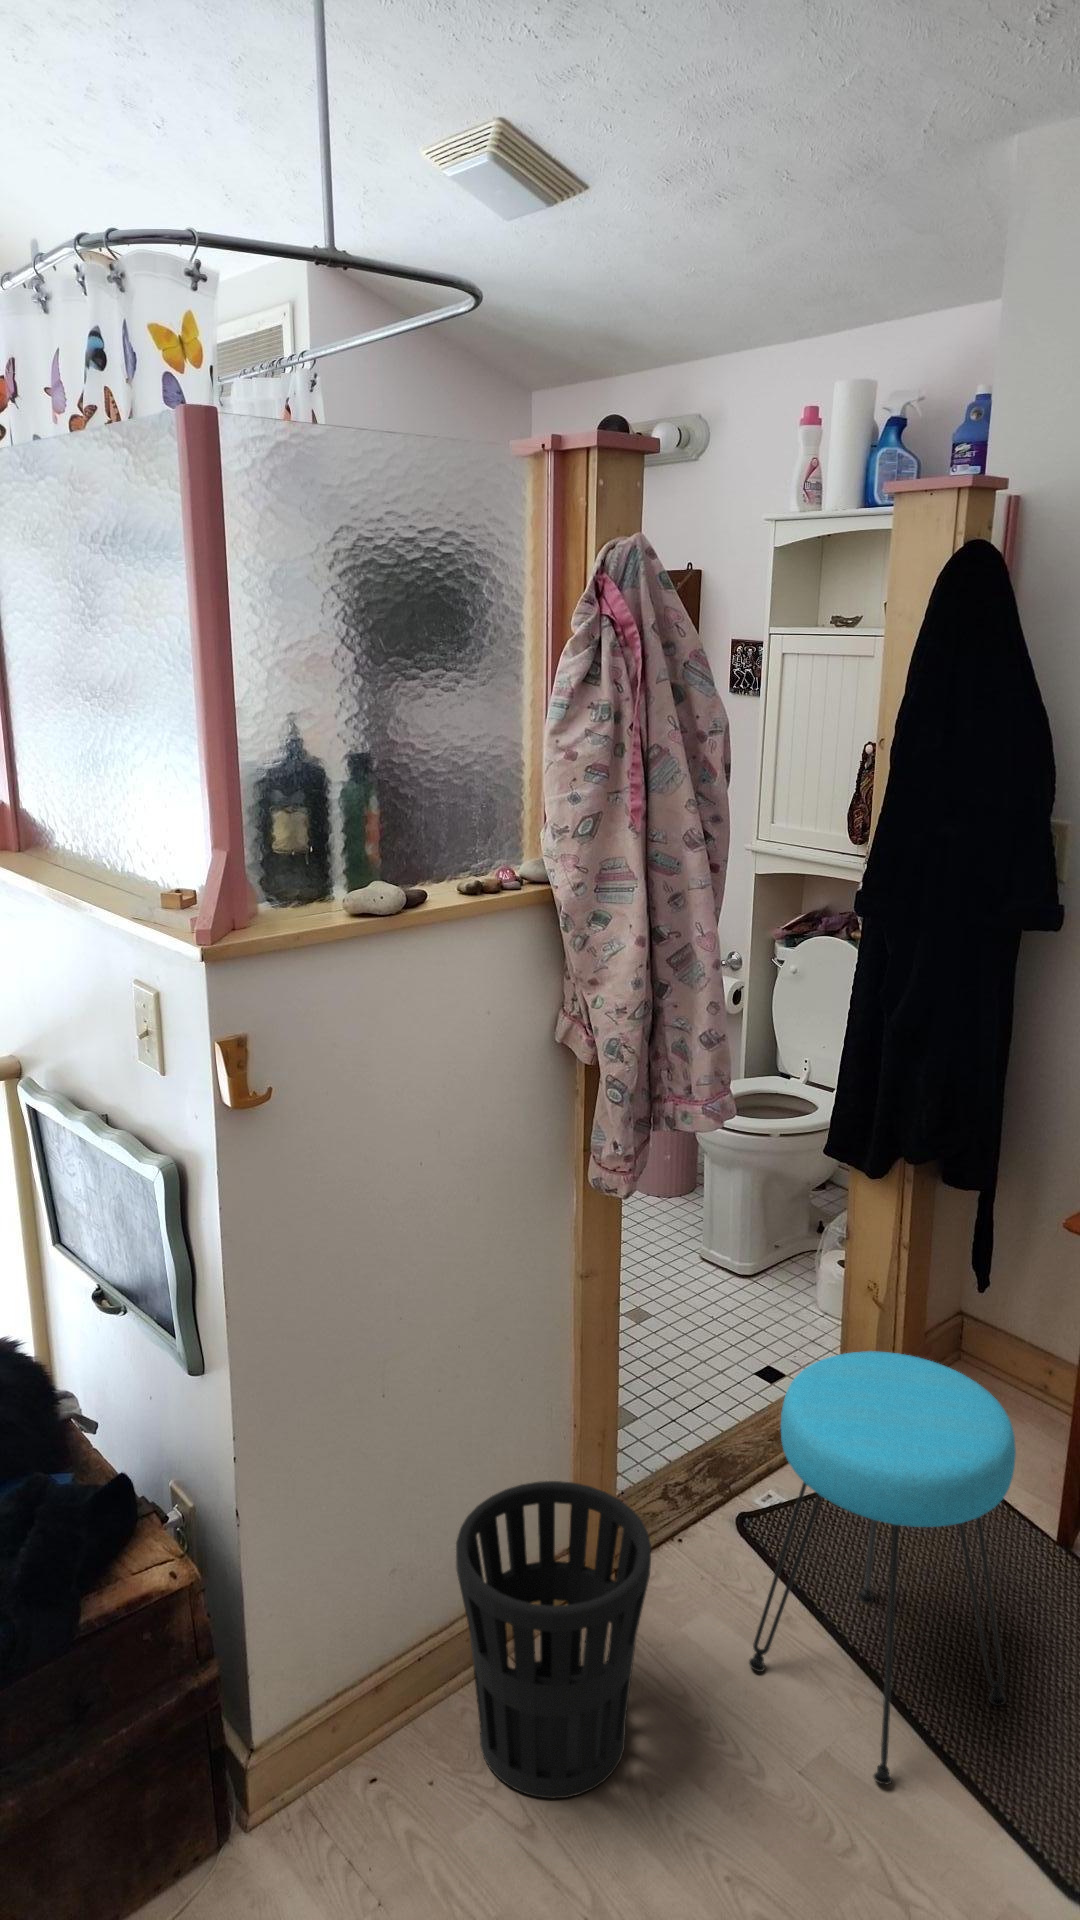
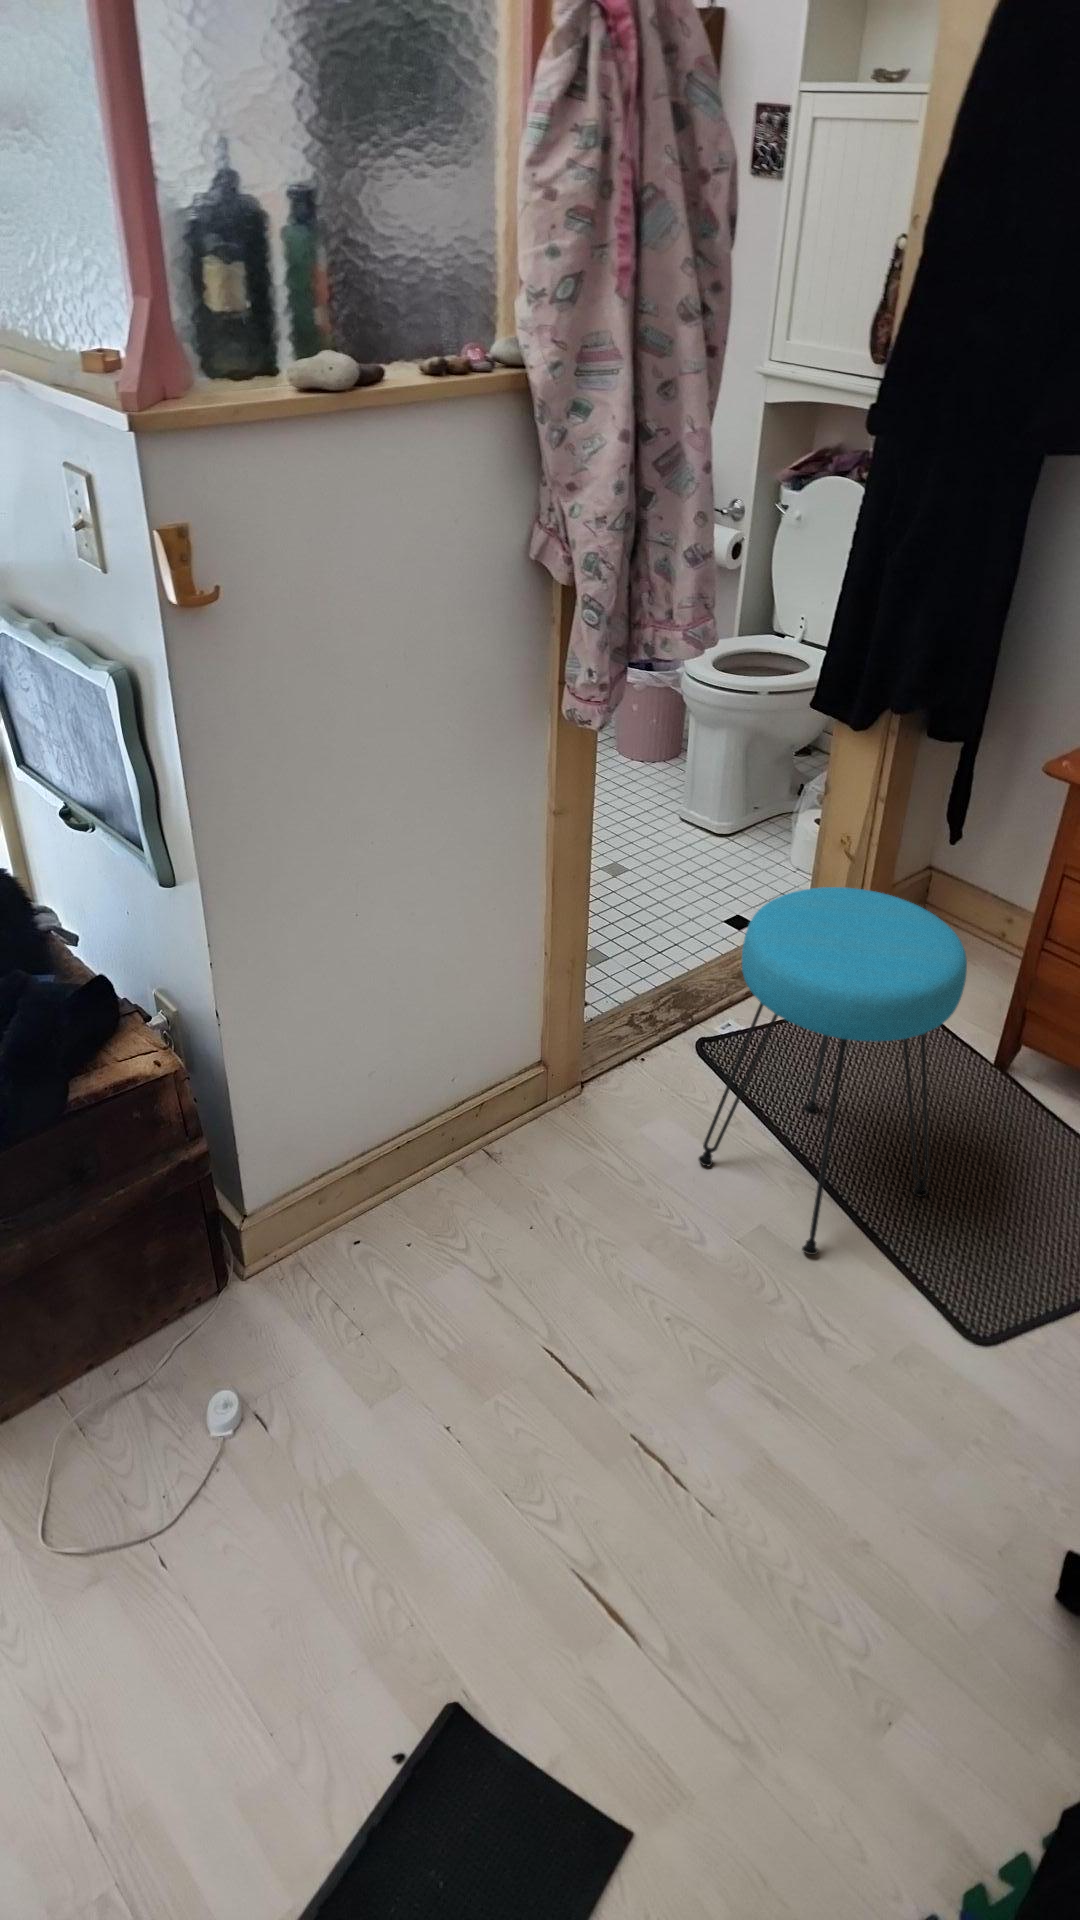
wastebasket: present [456,1481,651,1798] -> none [427,999,611,1260]

